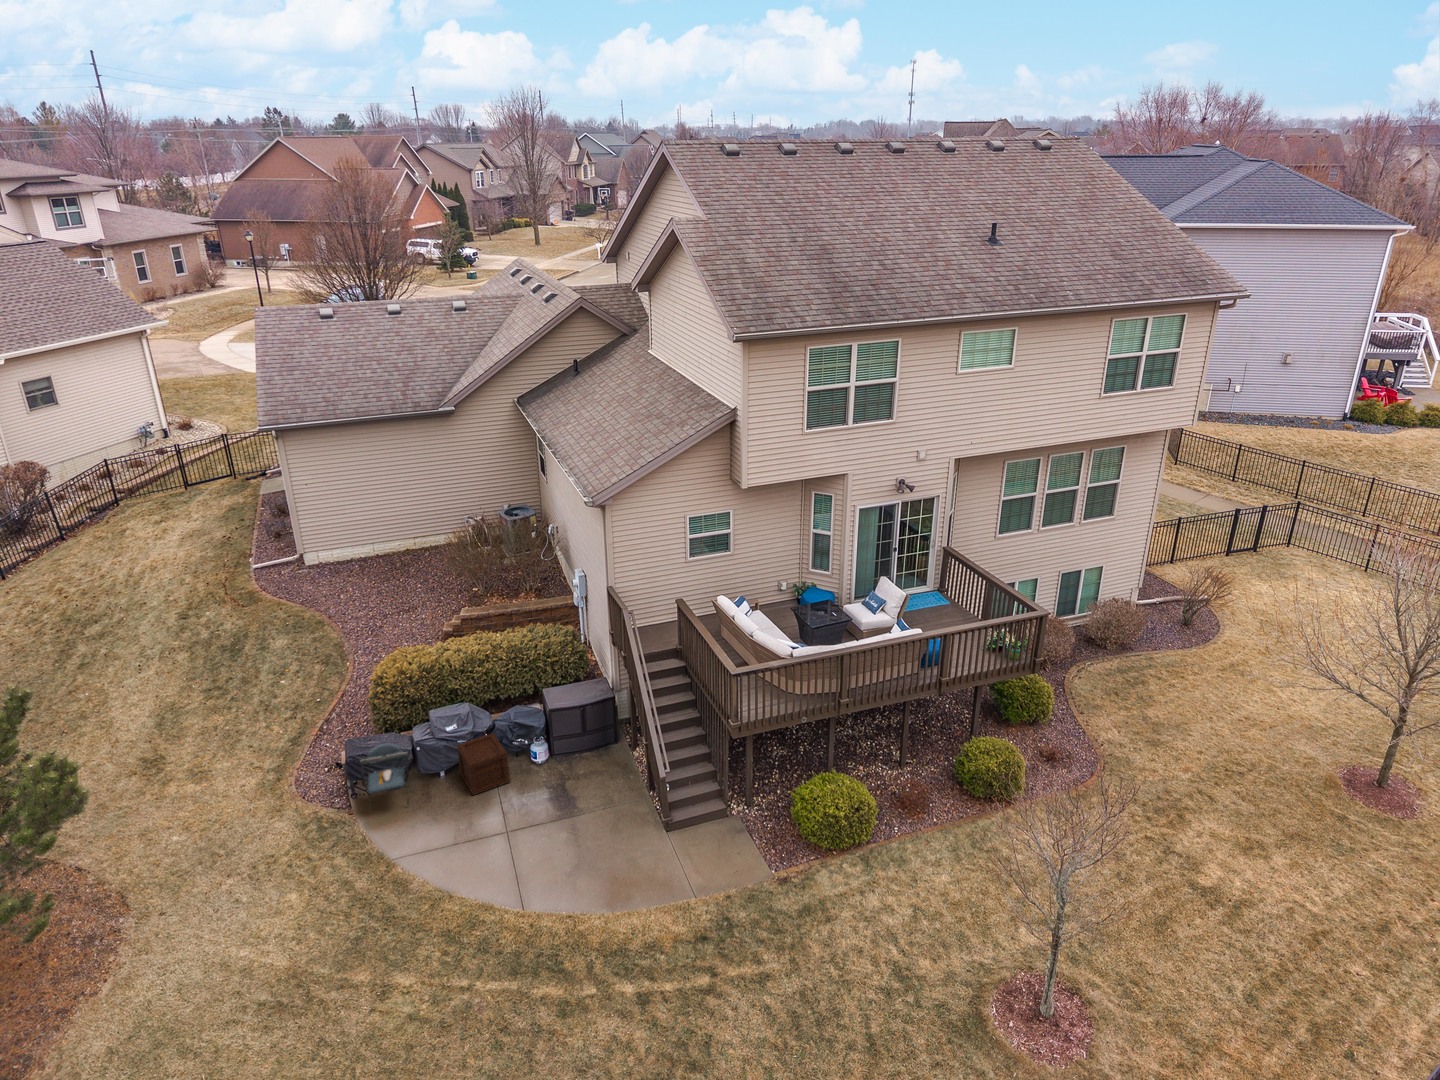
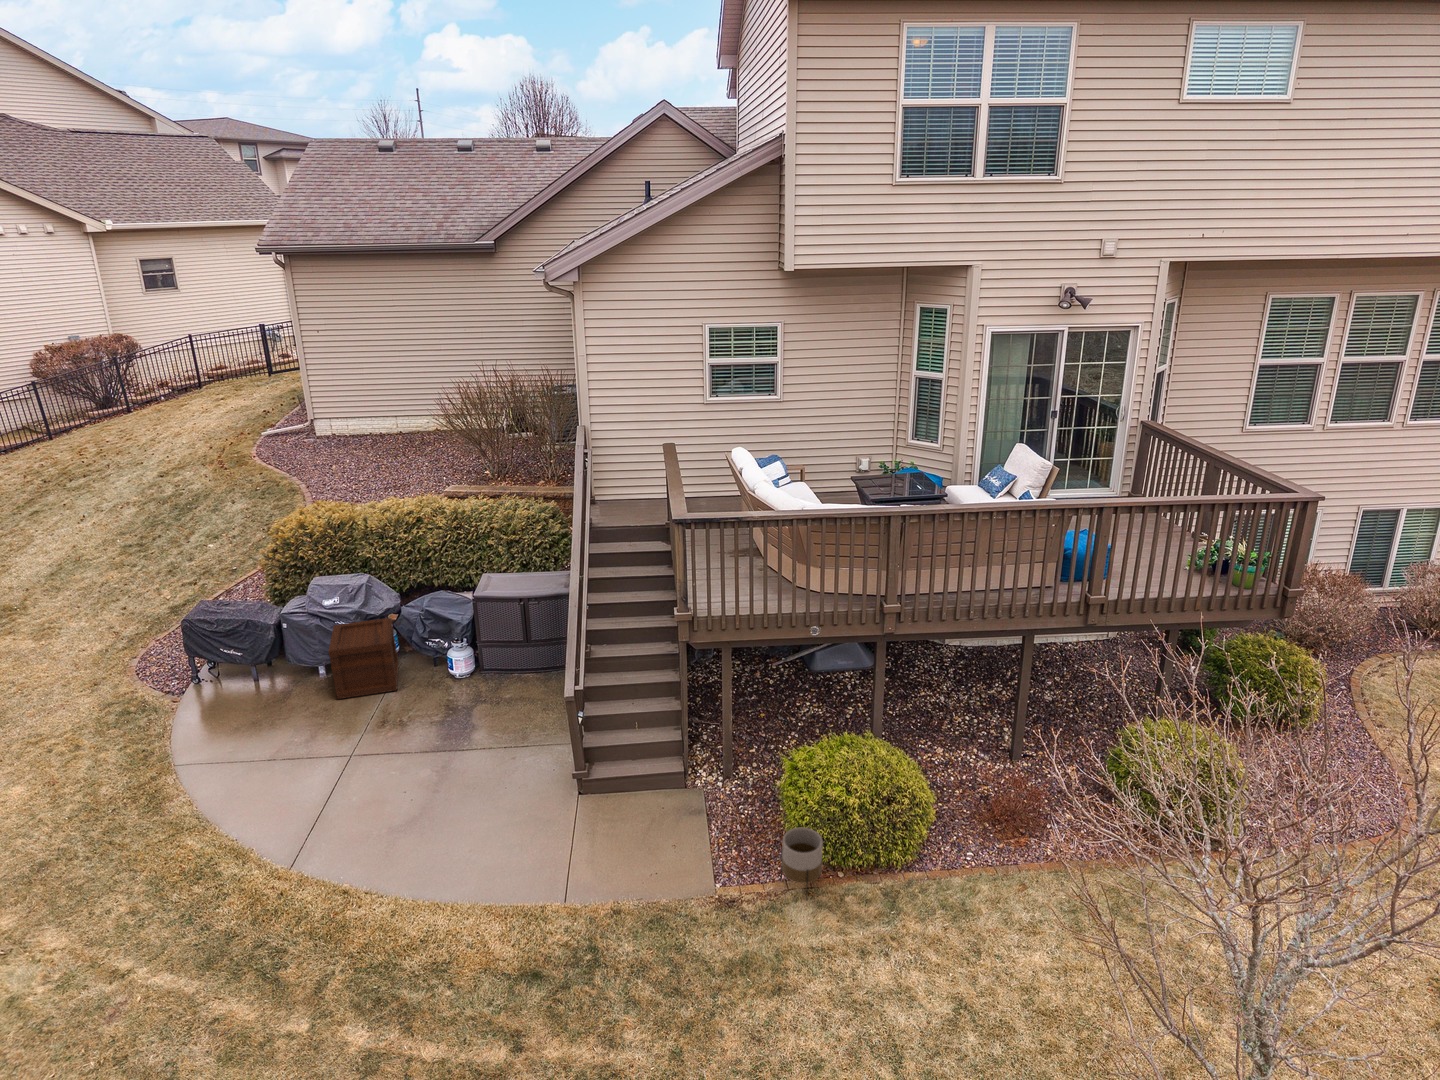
chair: present [360,743,409,812] -> none [180,606,269,702]
planter: none [806,832,830,871] -> present [781,828,823,886]

